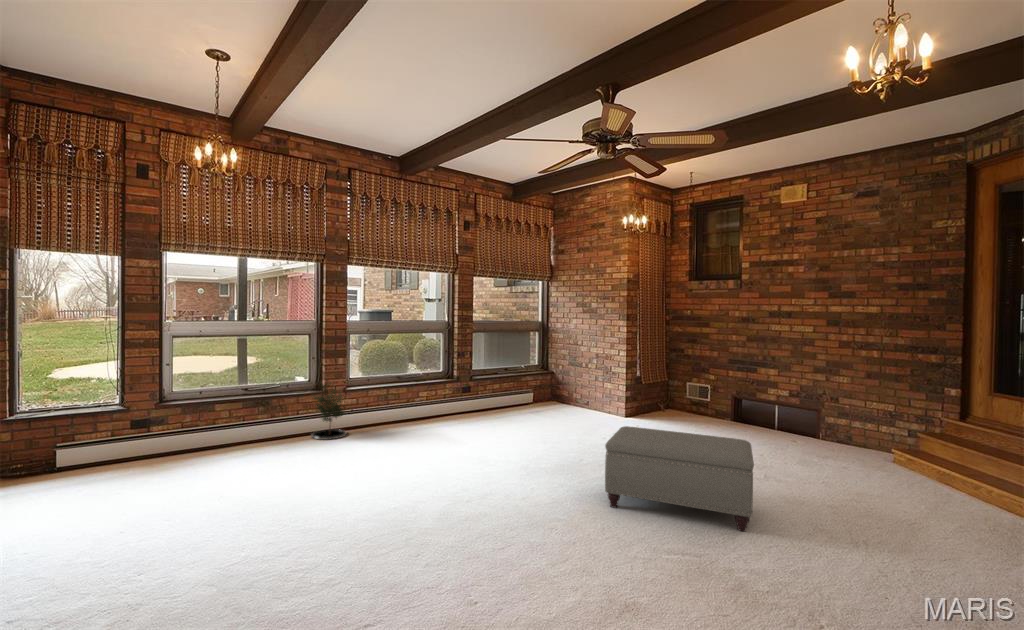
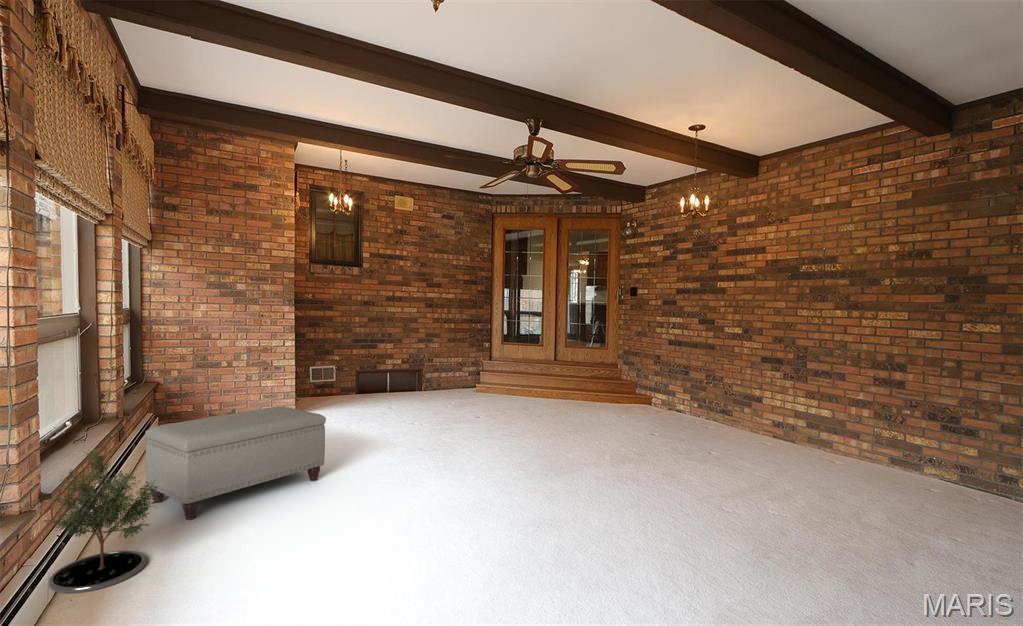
ottoman: present [605,426,754,531] -> present [145,406,326,520]

